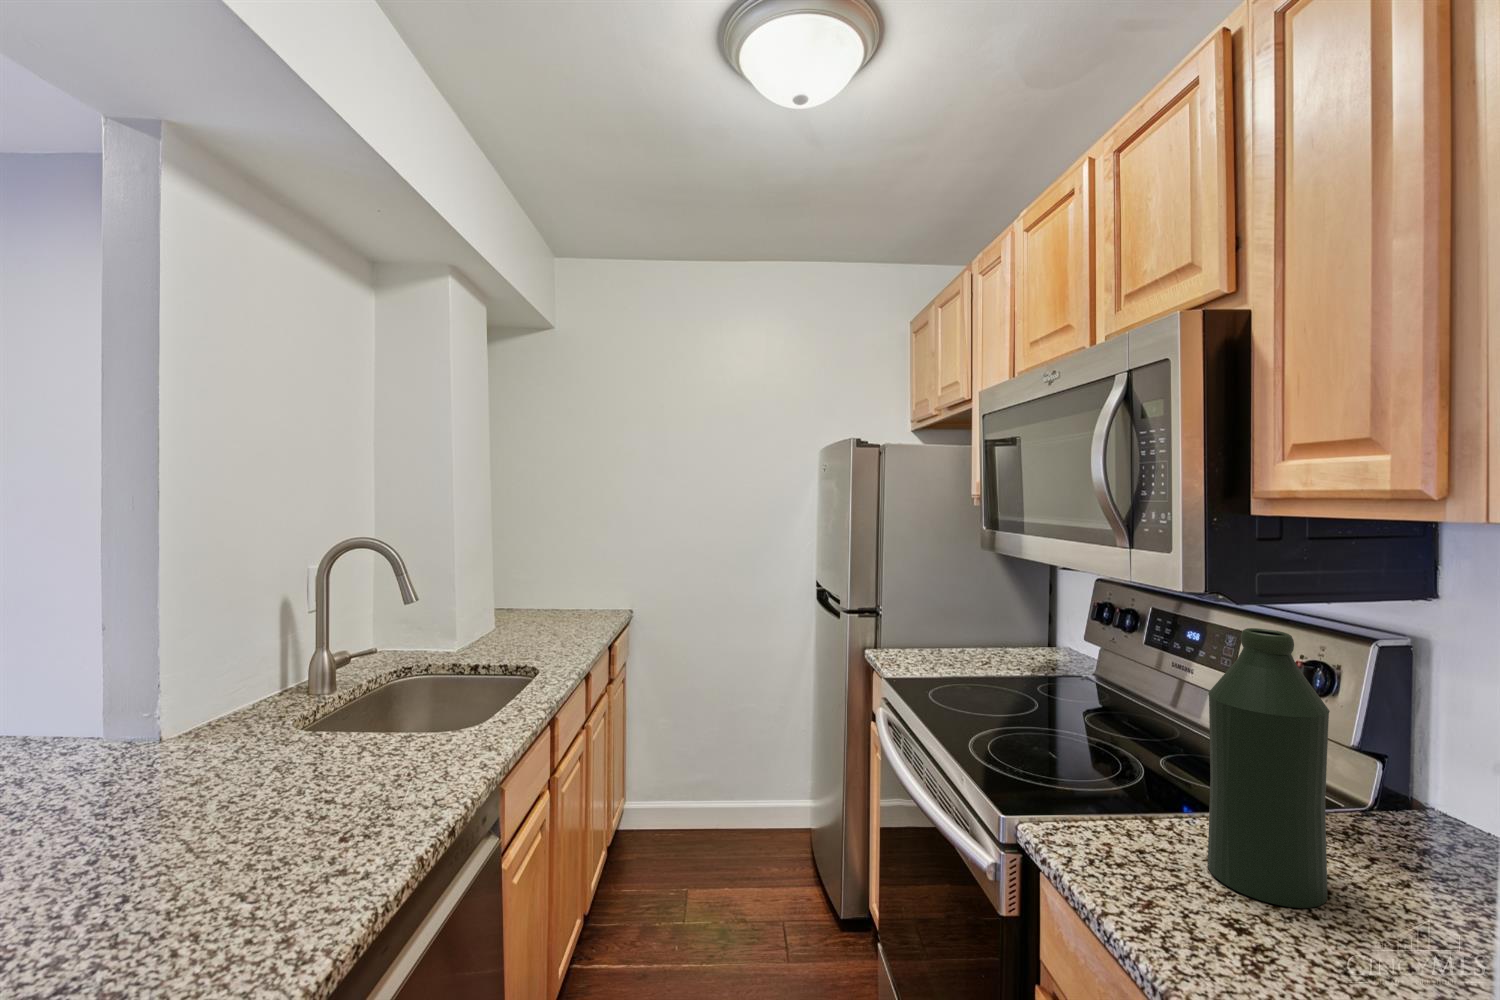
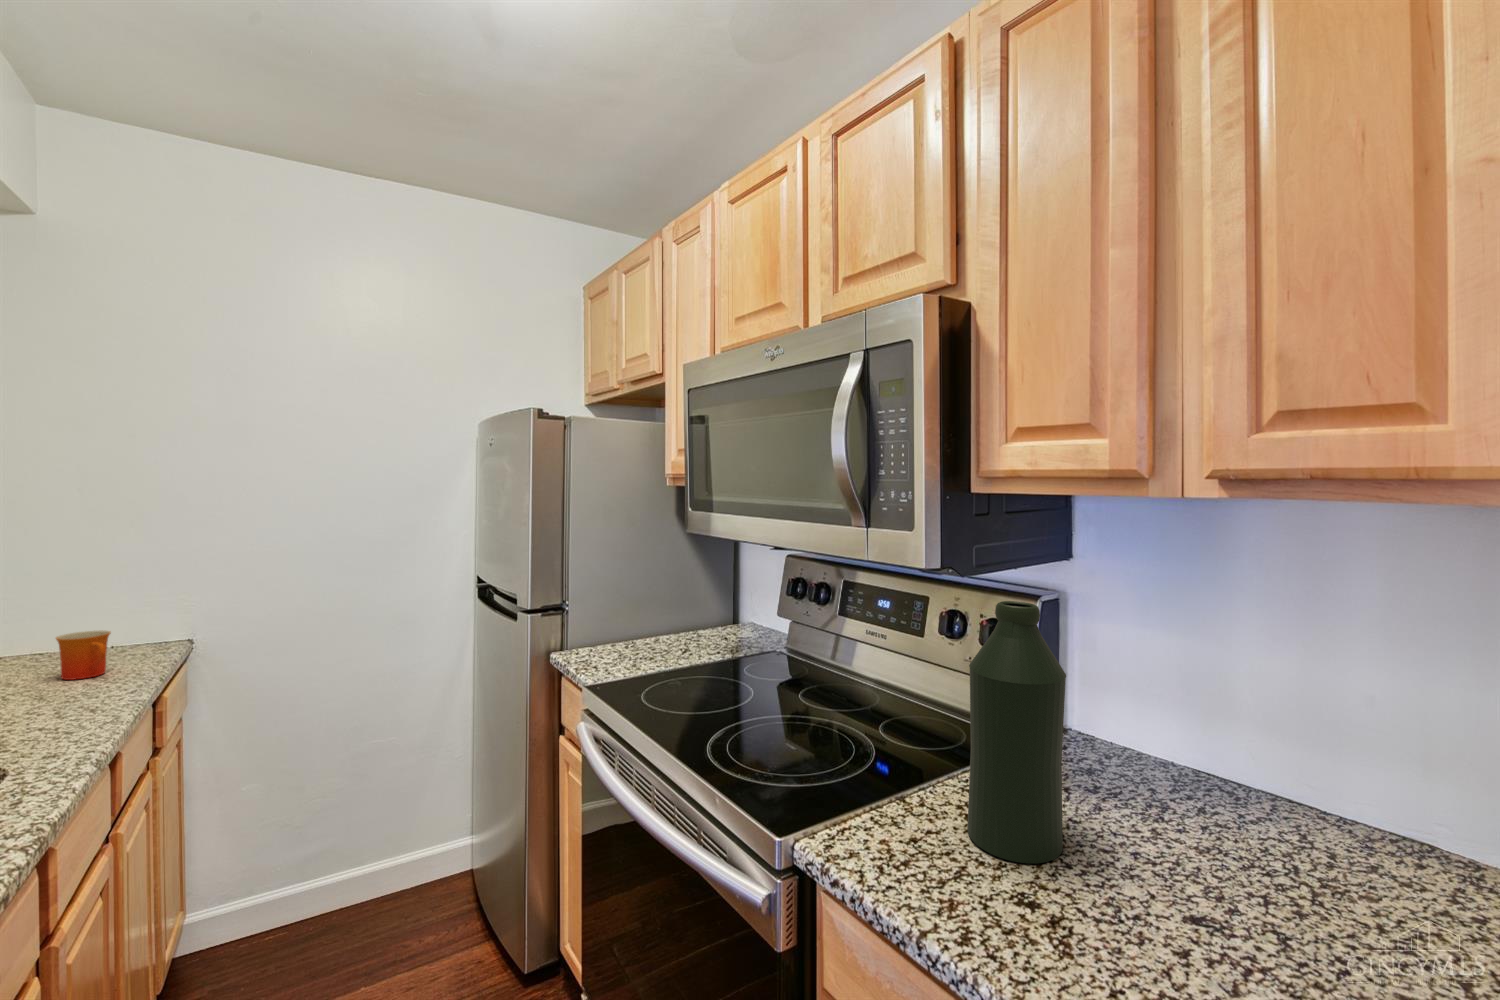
mug: none [563,597,588,626] -> present [56,630,111,680]

